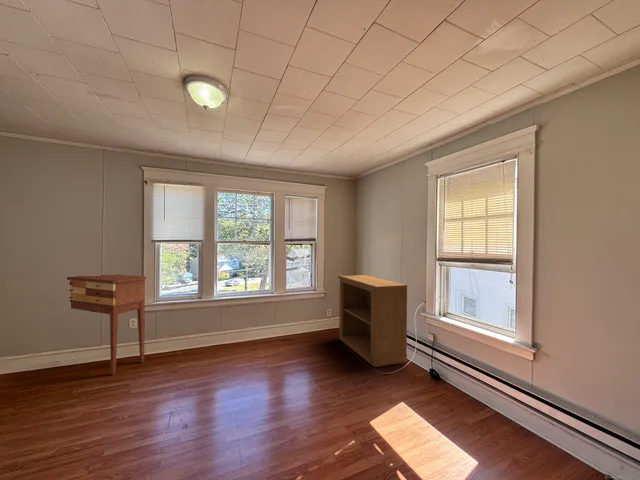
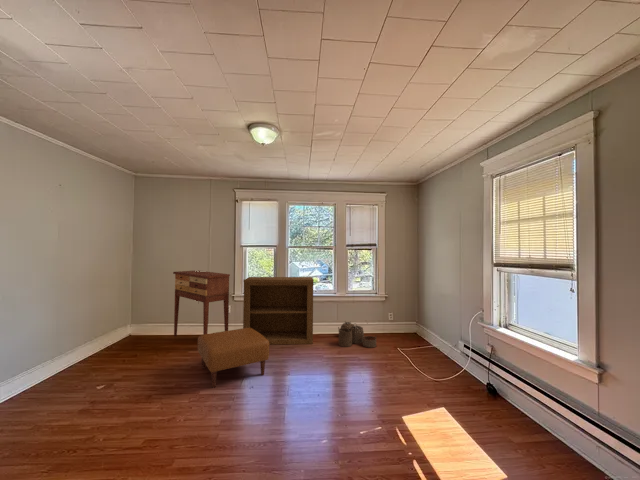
bookshelf: present [338,275,407,367] -> present [243,277,314,345]
woven basket: none [279,321,319,349] -> present [338,322,376,347]
ottoman: none [108,341,210,424] -> present [198,328,269,388]

